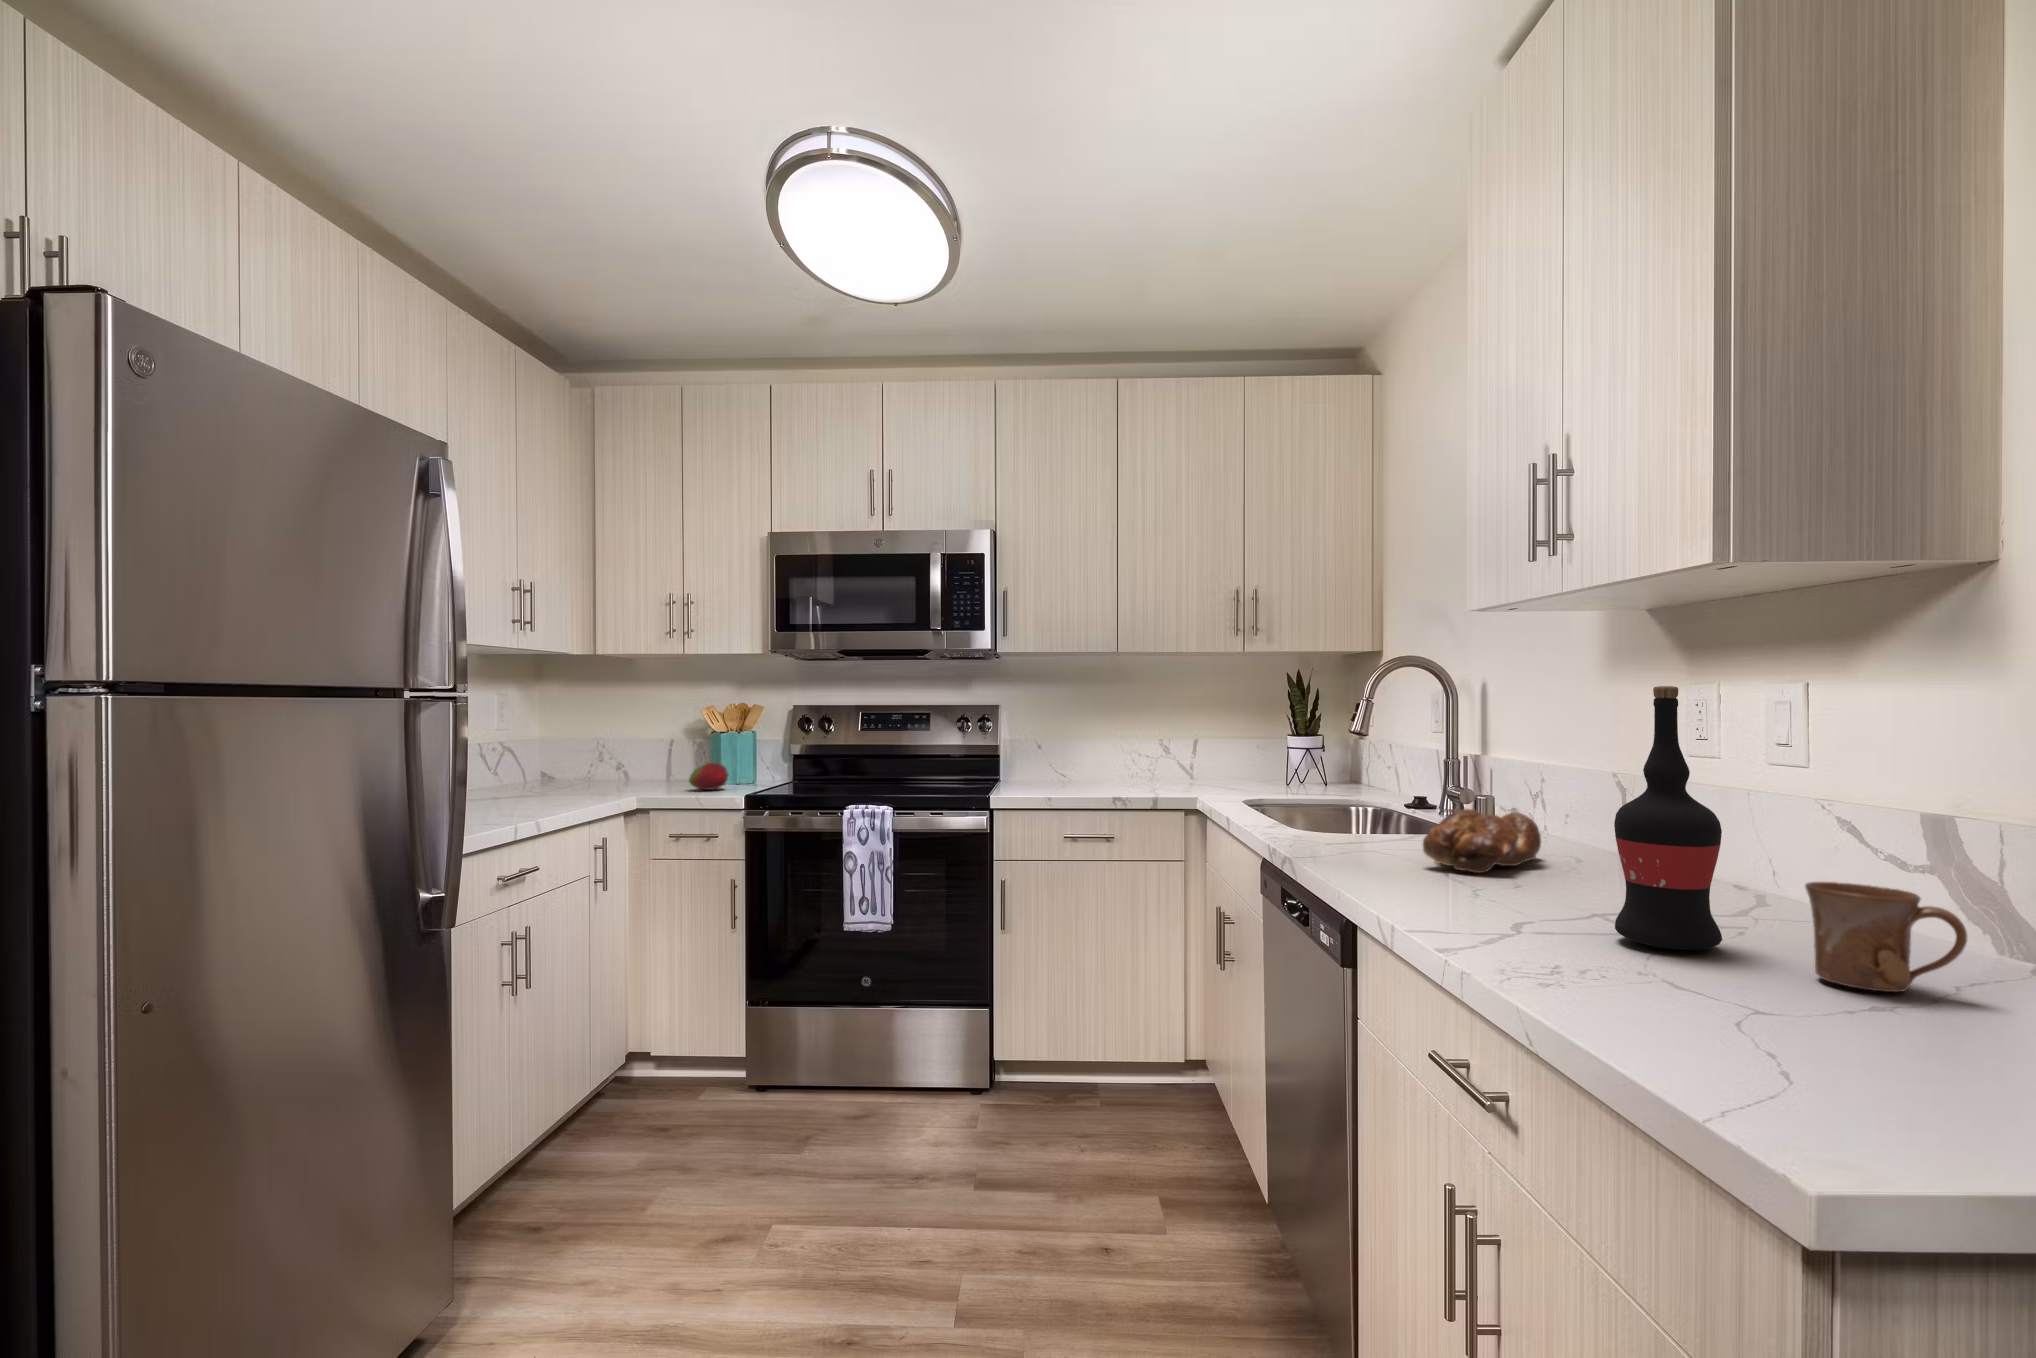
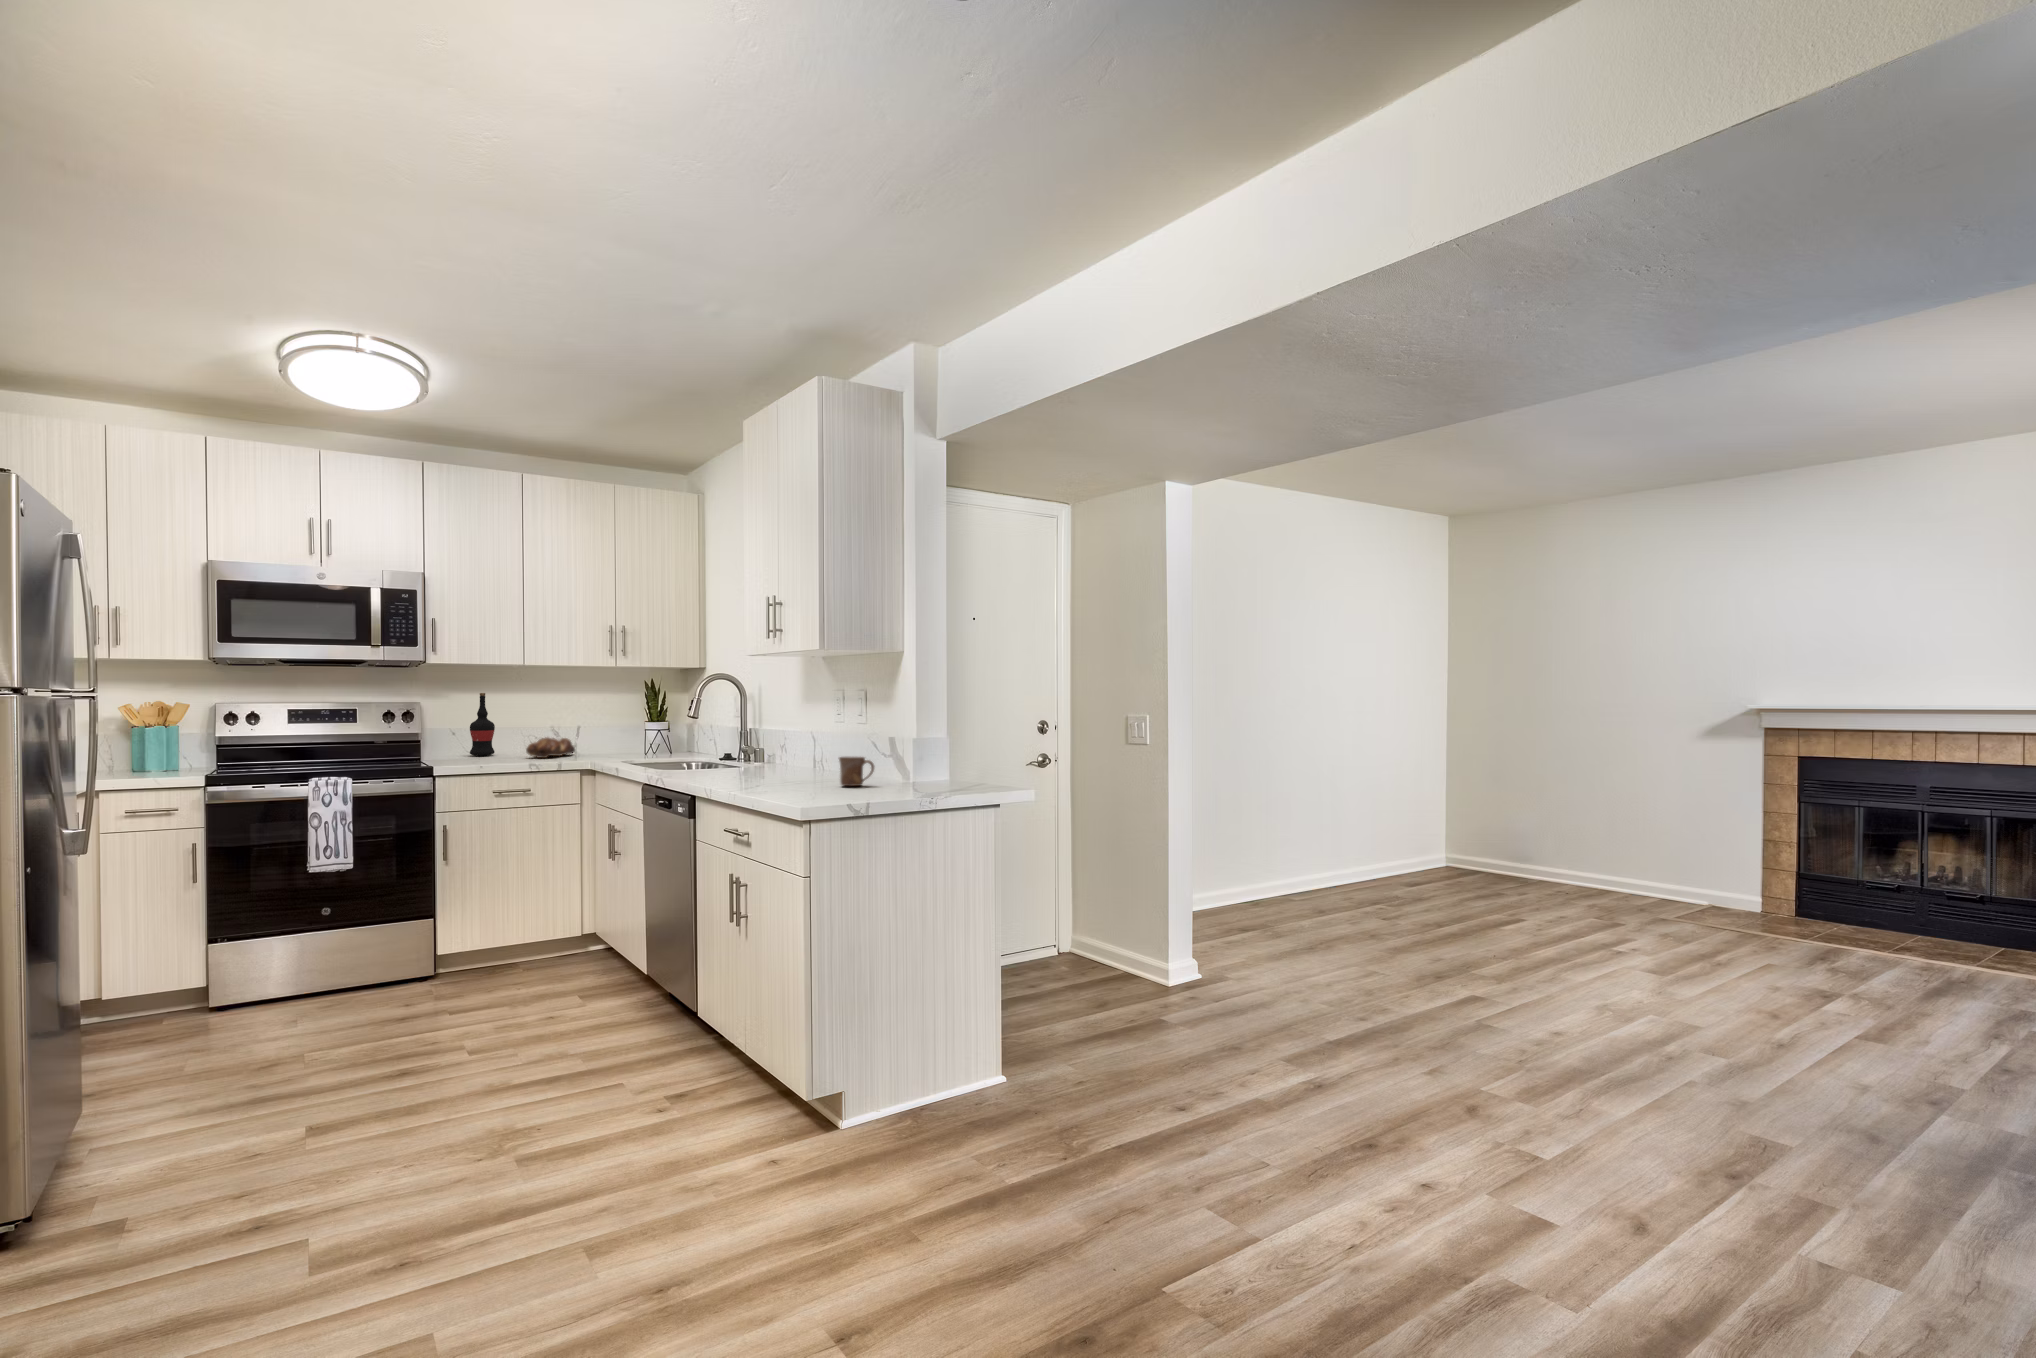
wine bottle: present [1614,686,1722,950] -> present [470,693,495,756]
fruit: present [689,763,728,790] -> none [128,754,171,777]
bread loaf: present [1423,809,1541,873] -> present [526,737,575,758]

